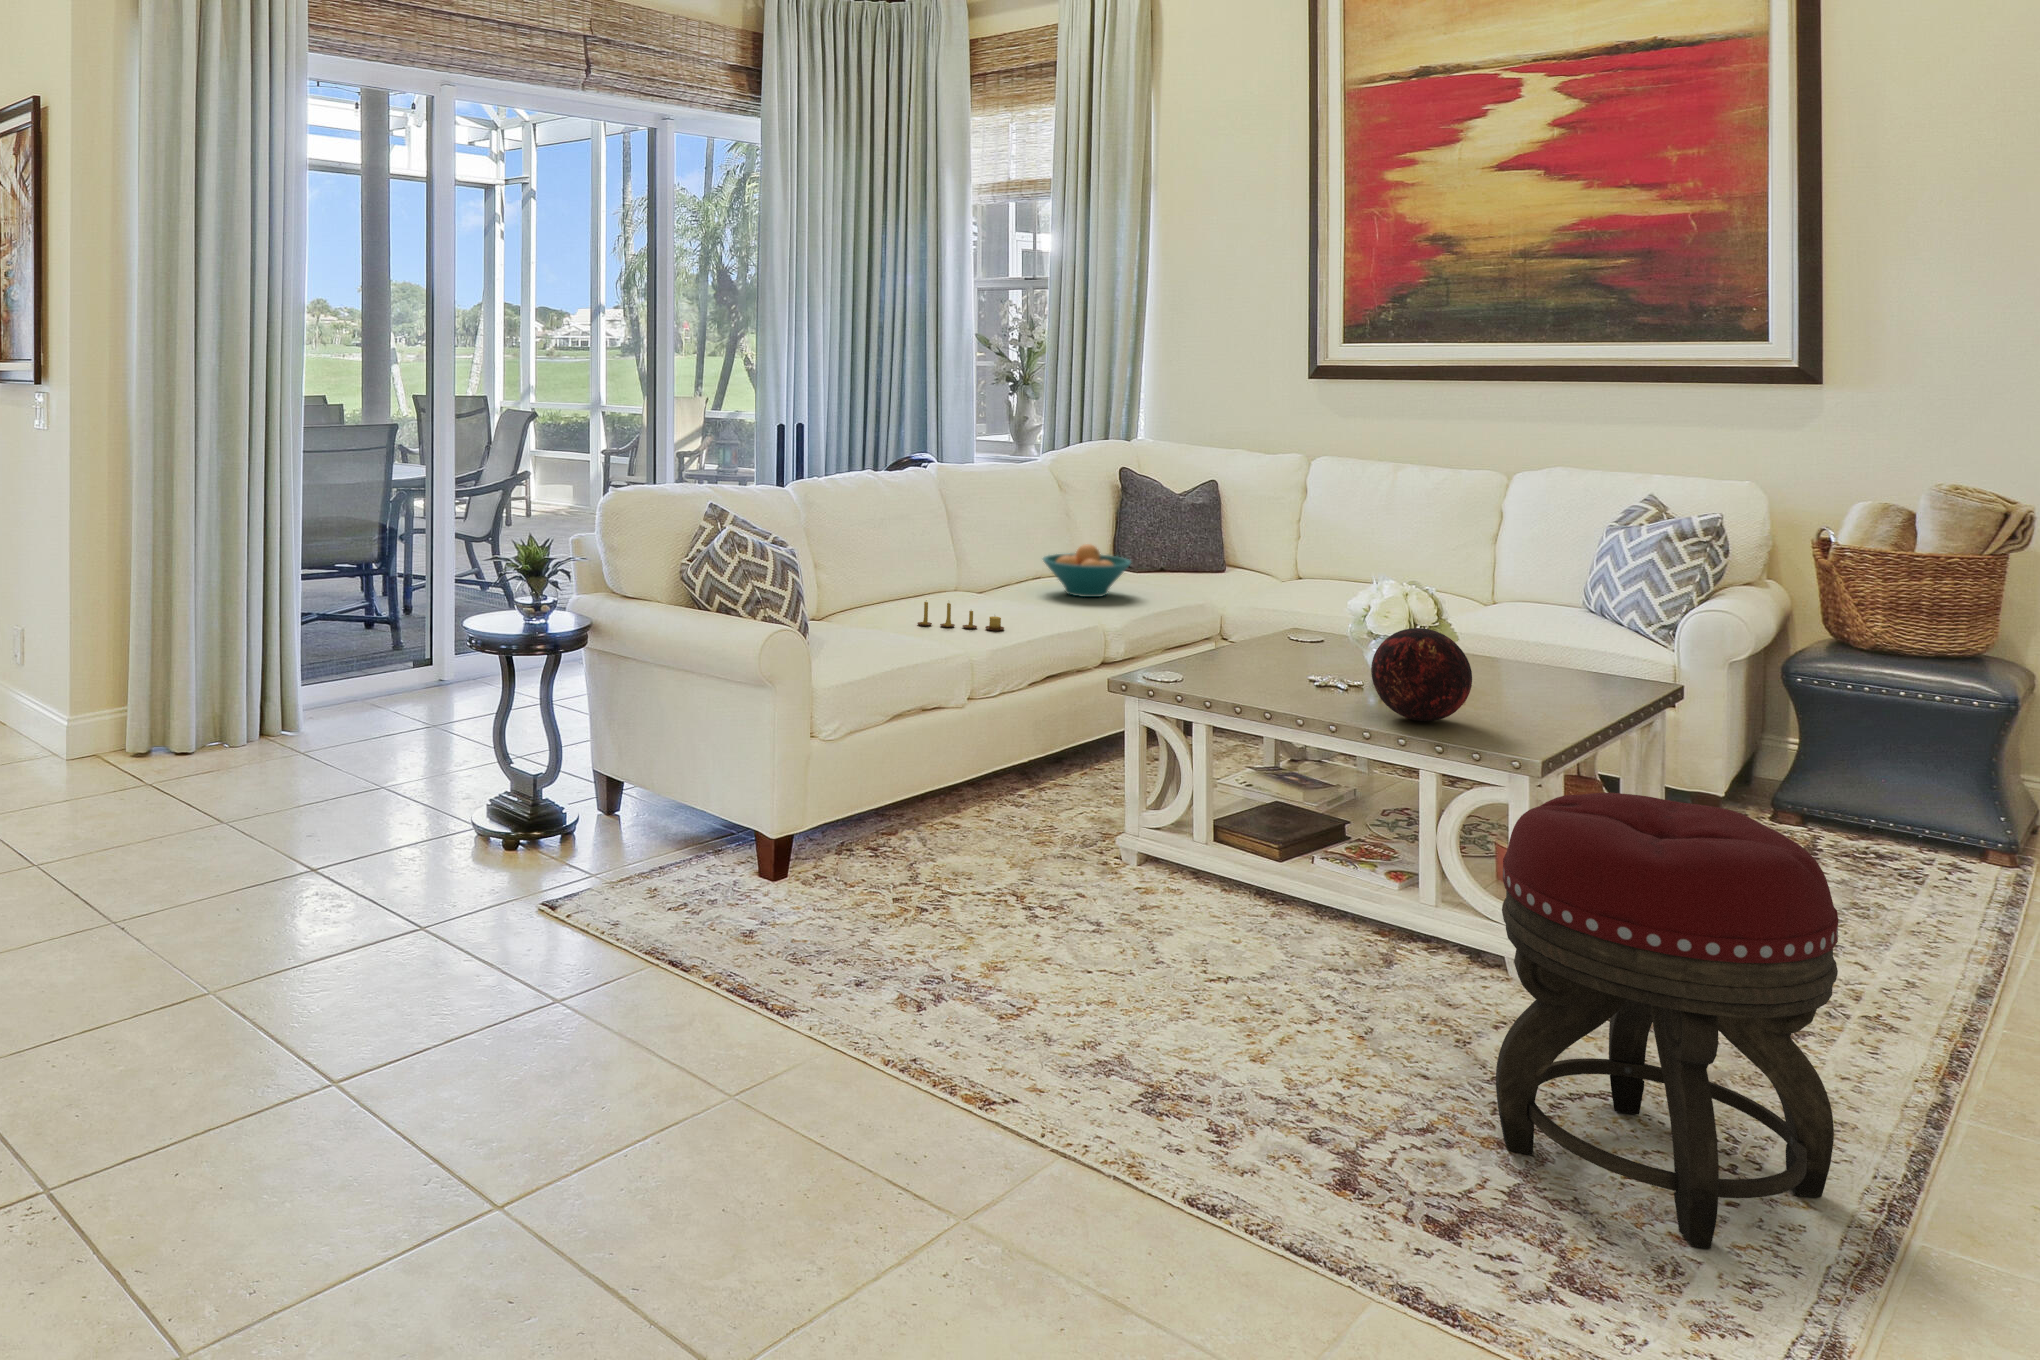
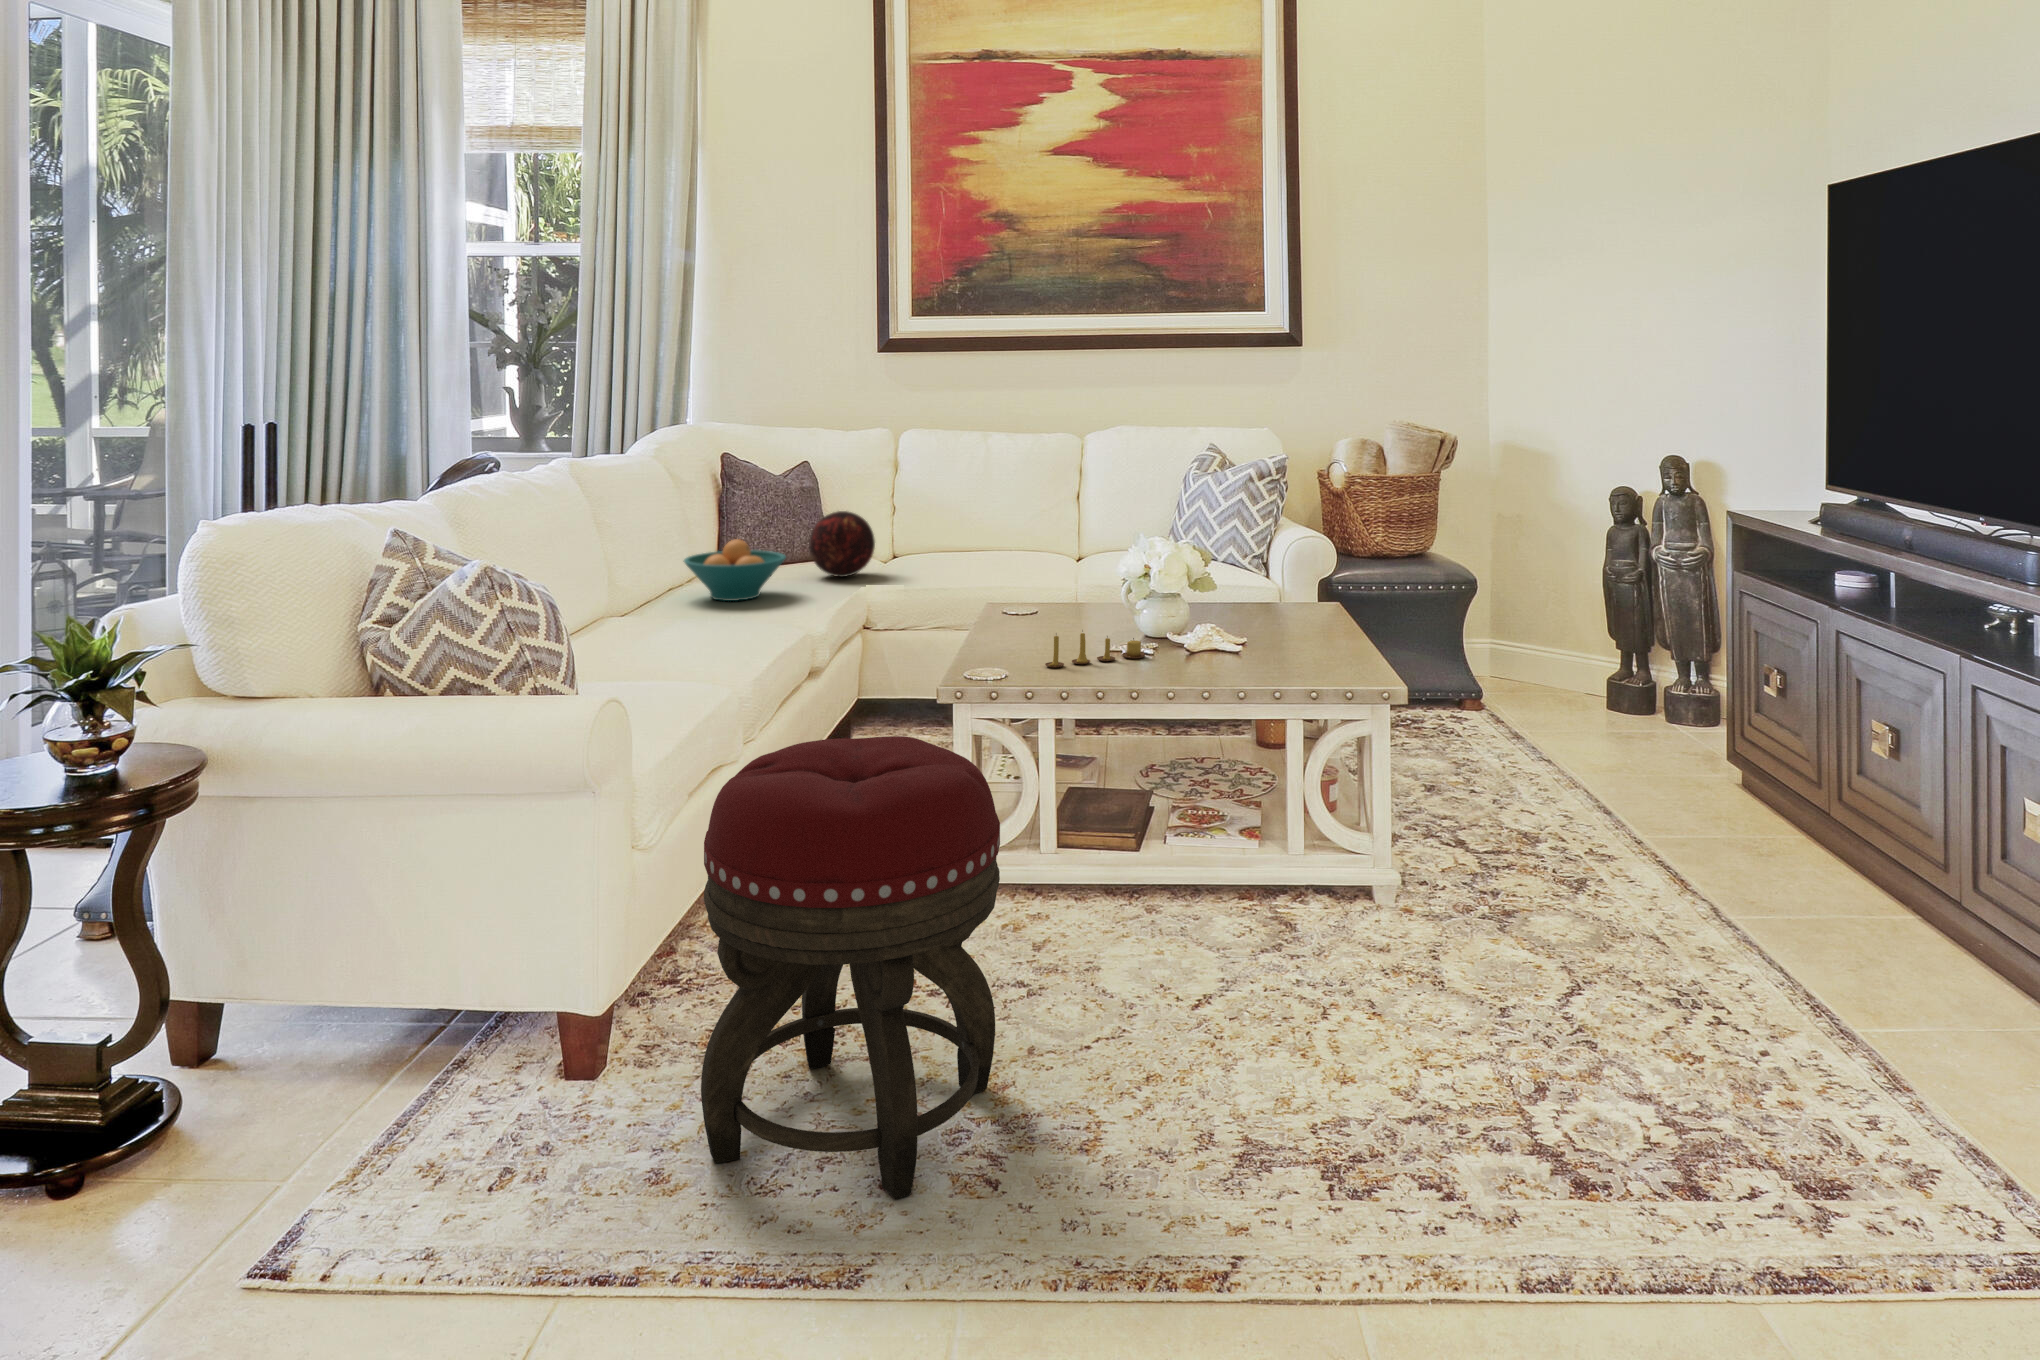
candle: present [917,602,1004,631] -> present [1045,632,1145,667]
decorative orb: present [1371,628,1472,721] -> present [809,511,875,577]
footstool: present [1496,793,1838,1249] -> present [701,736,1000,1199]

